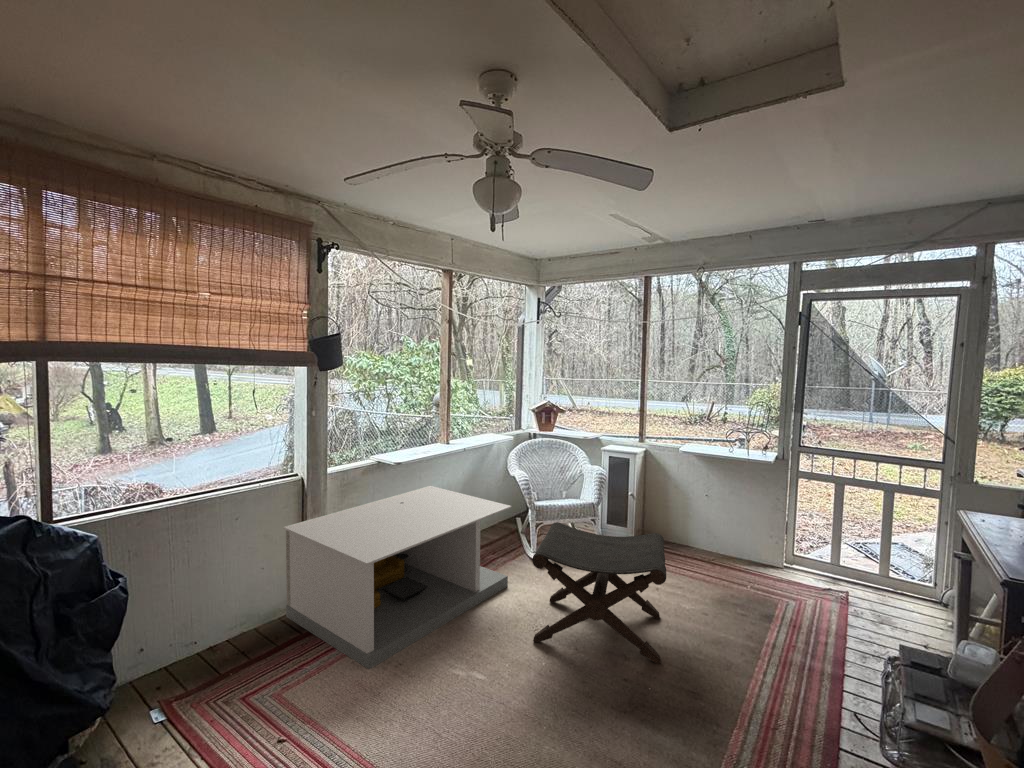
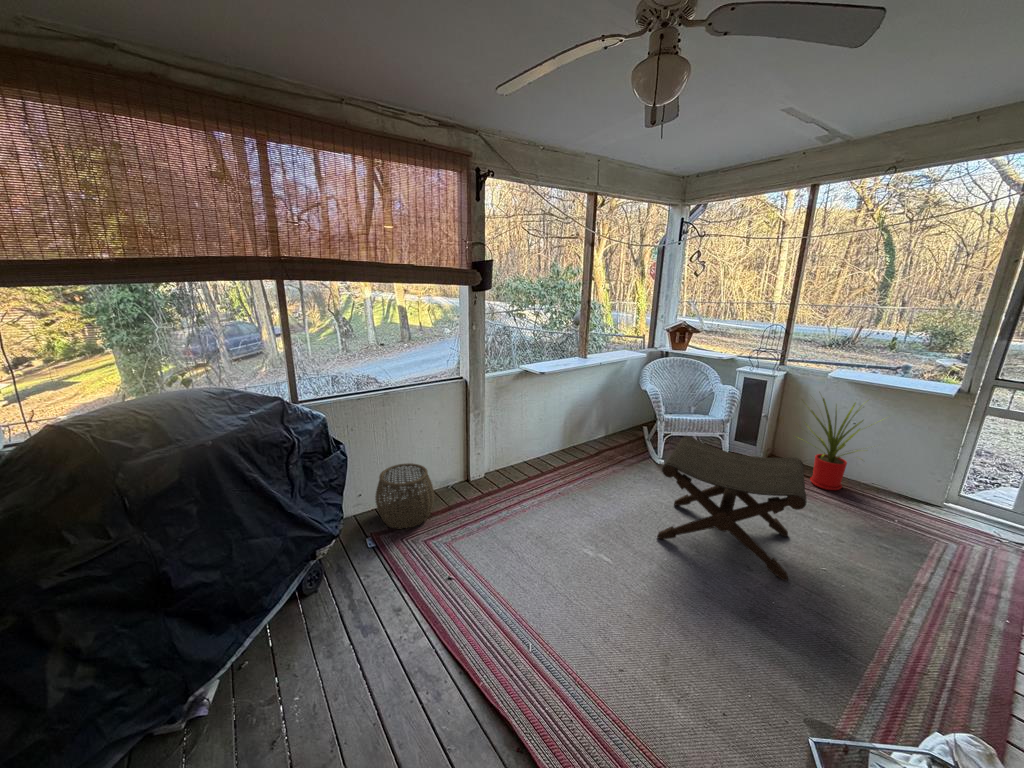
house plant: none [656,466,732,565] -> present [807,398,872,490]
coffee table: present [283,486,512,669] -> none [452,393,643,537]
woven basket: none [168,592,258,688] -> present [375,463,434,529]

